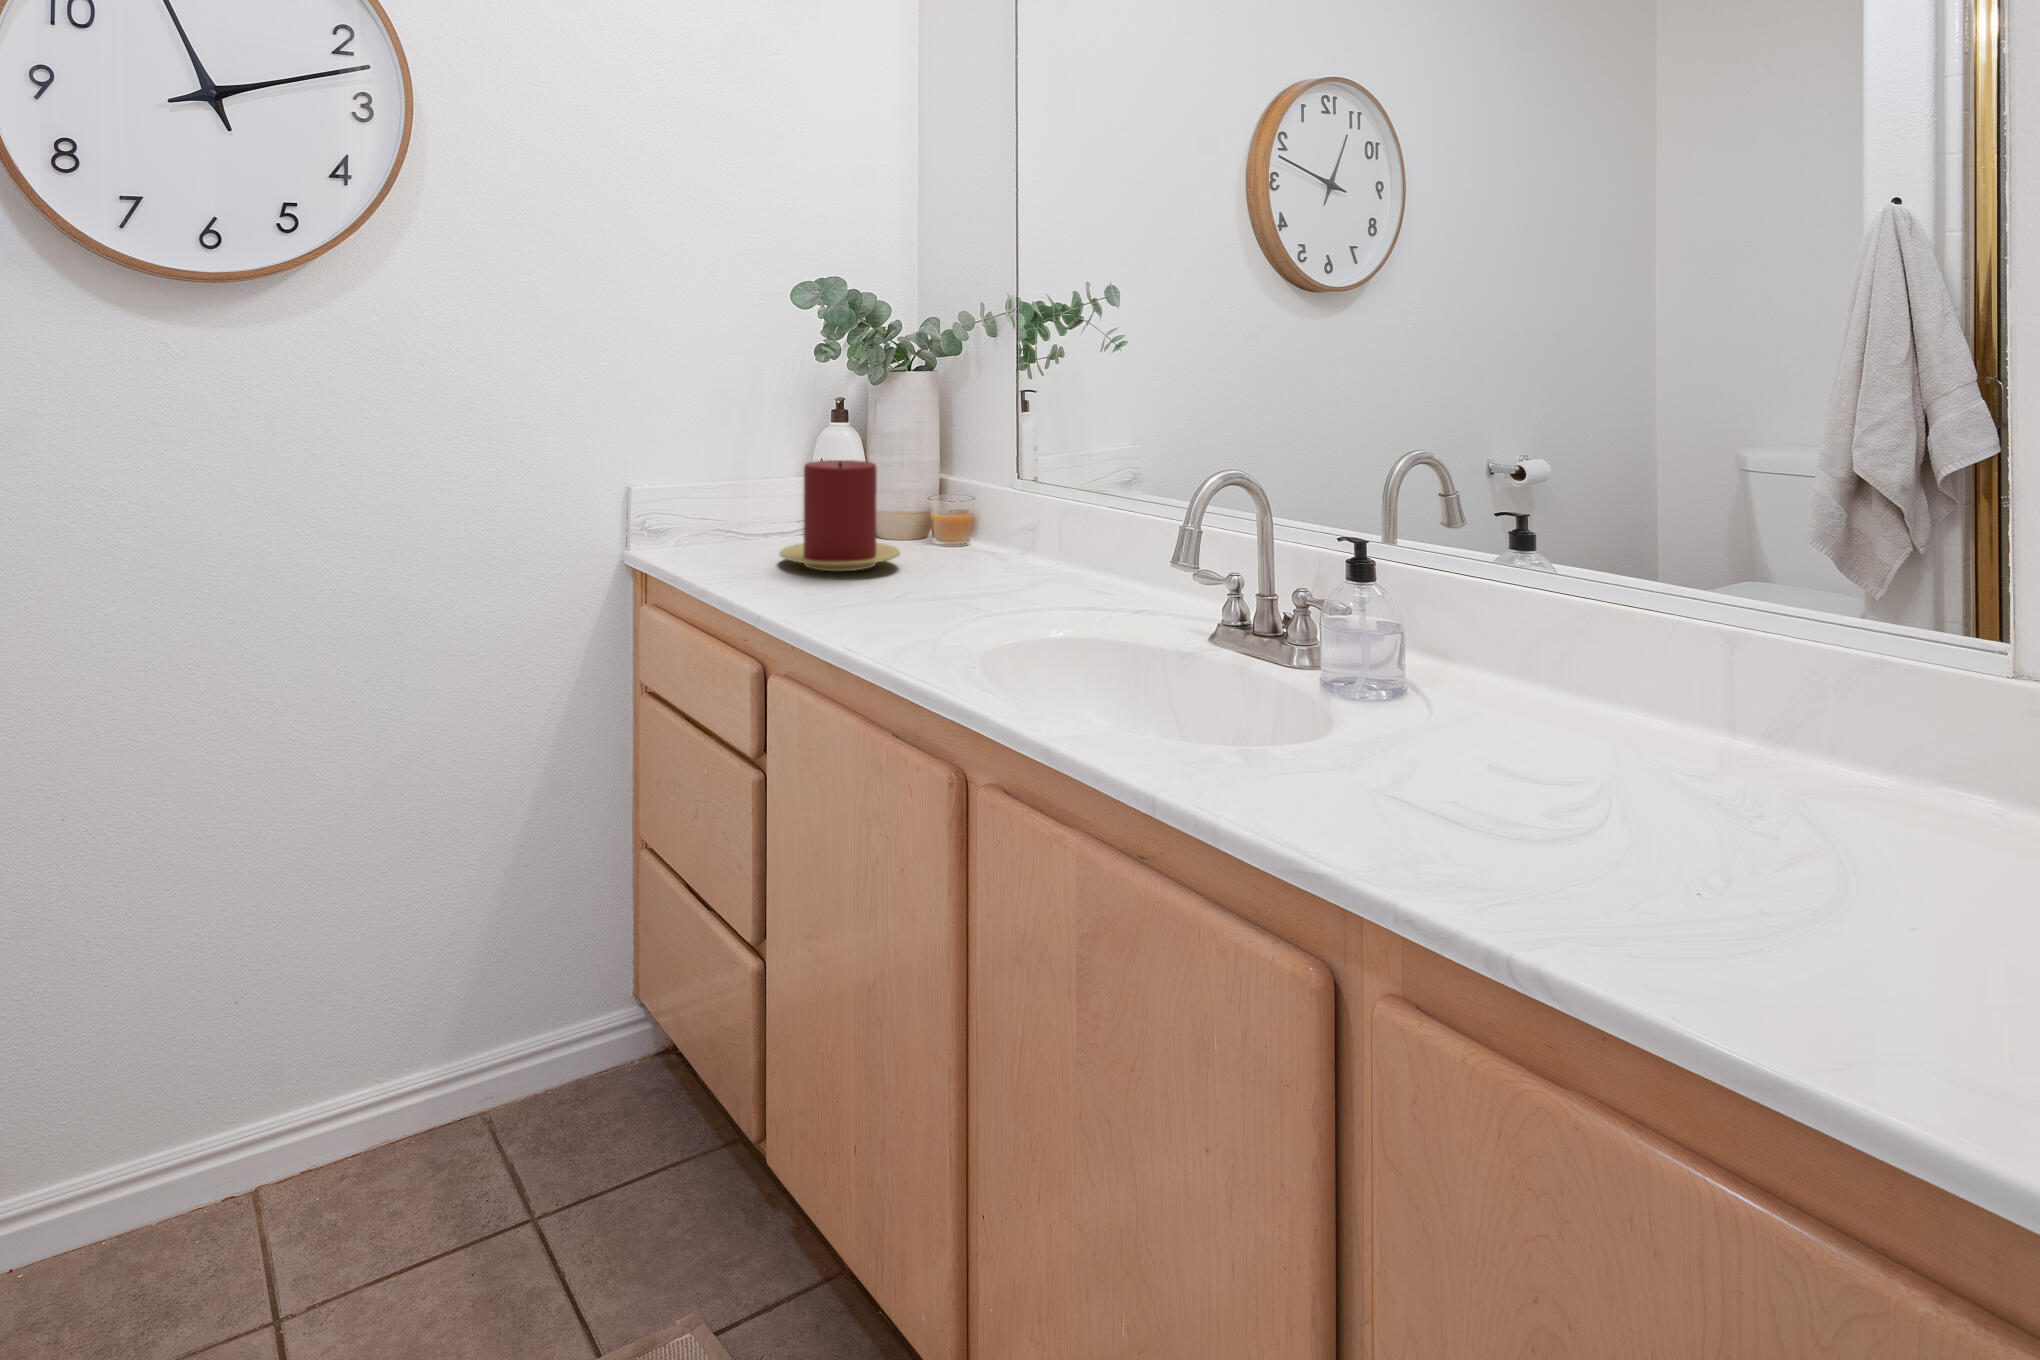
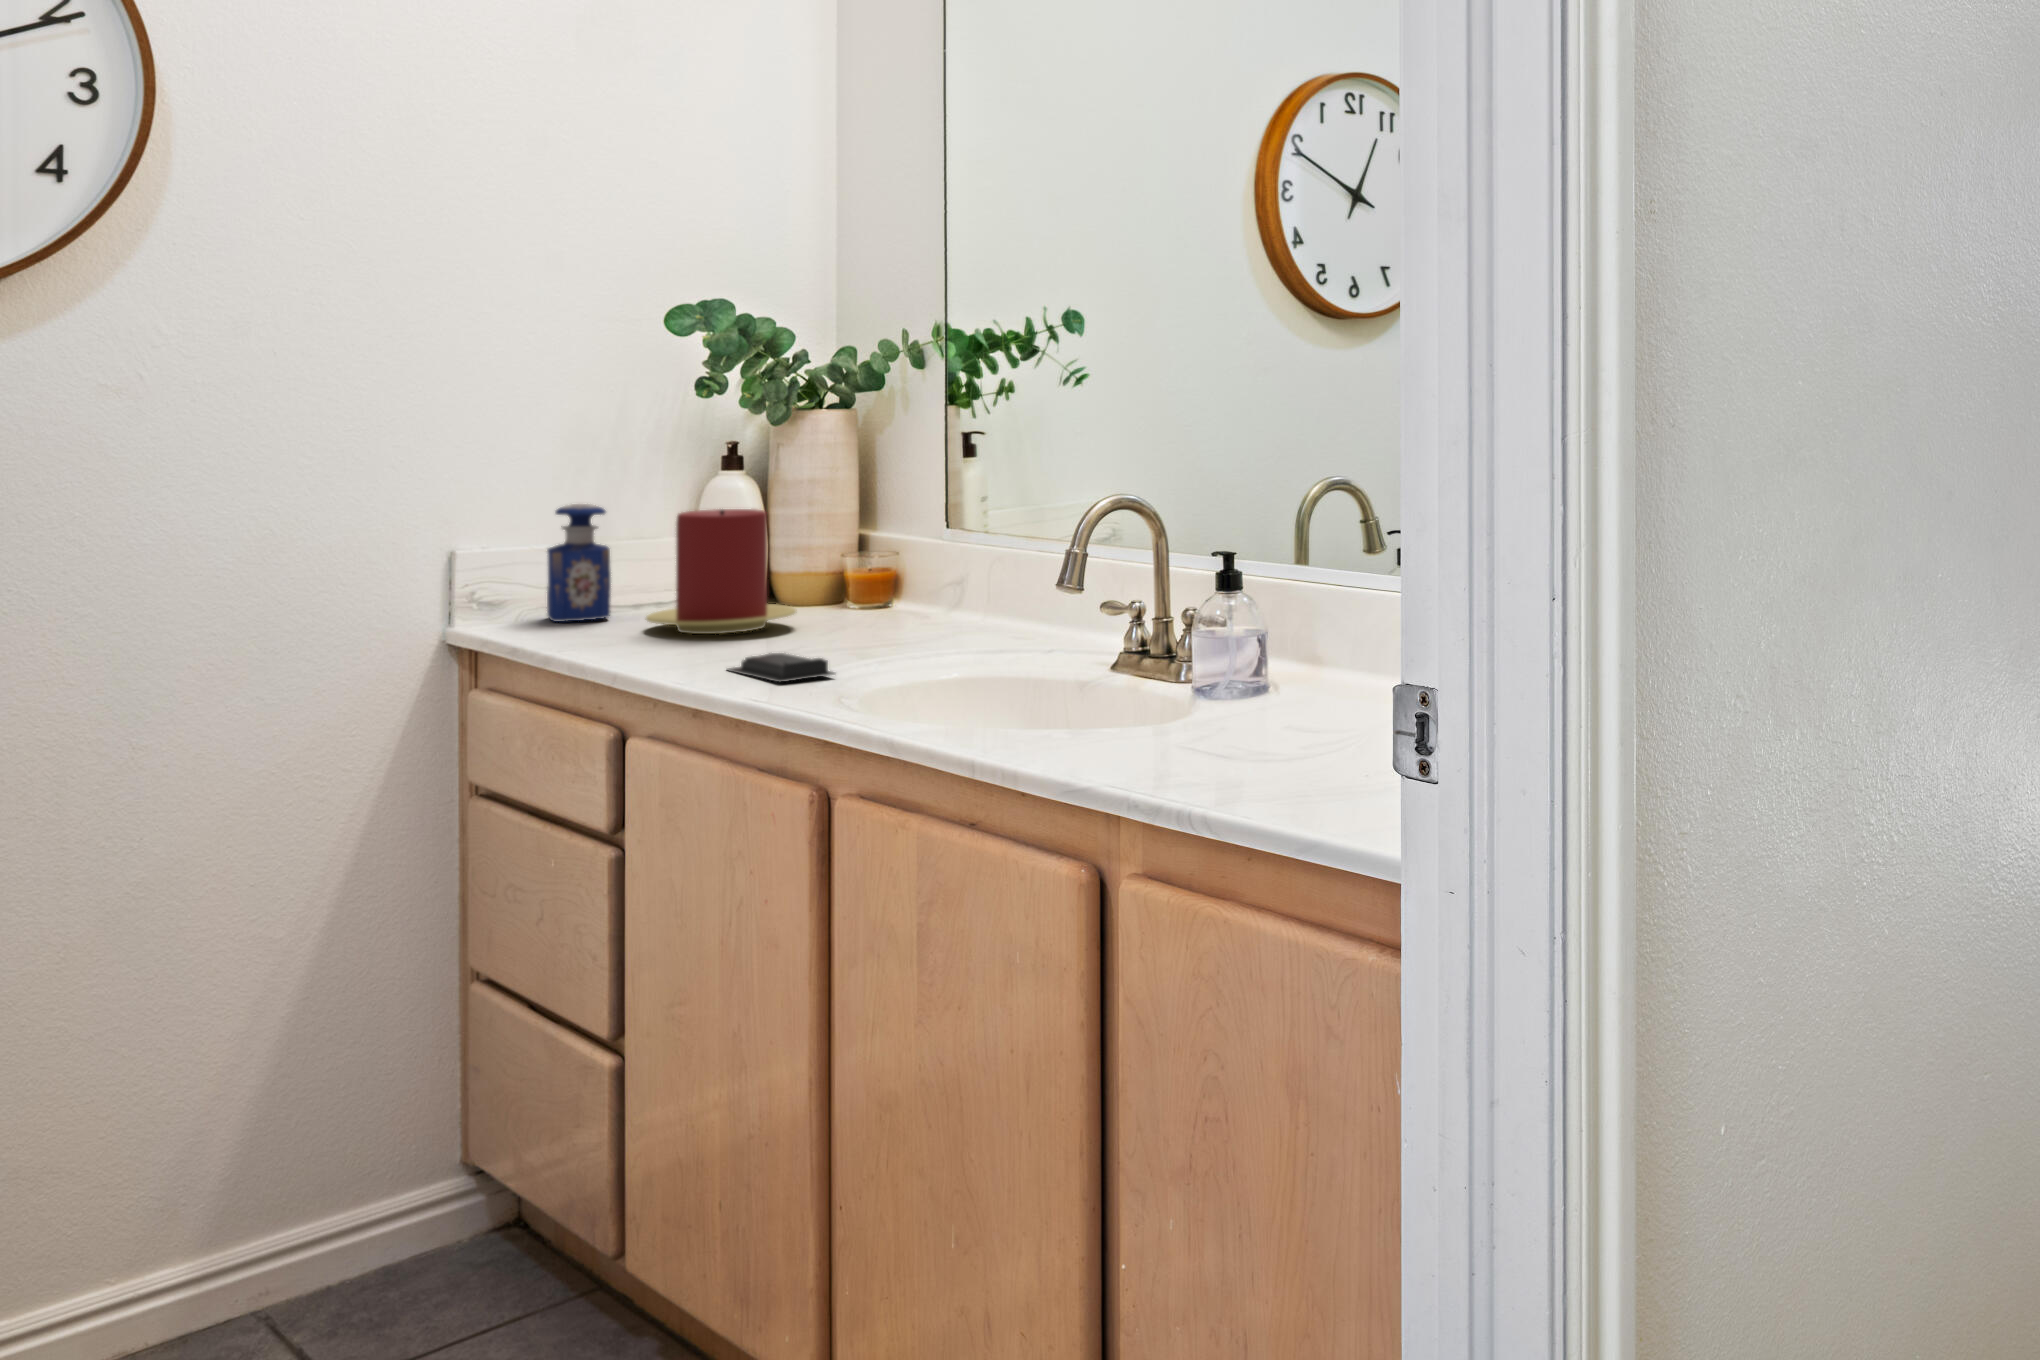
perfume bottle: none [701,451,750,551] -> present [547,504,611,622]
soap bar: none [856,604,957,640] -> present [727,653,835,682]

